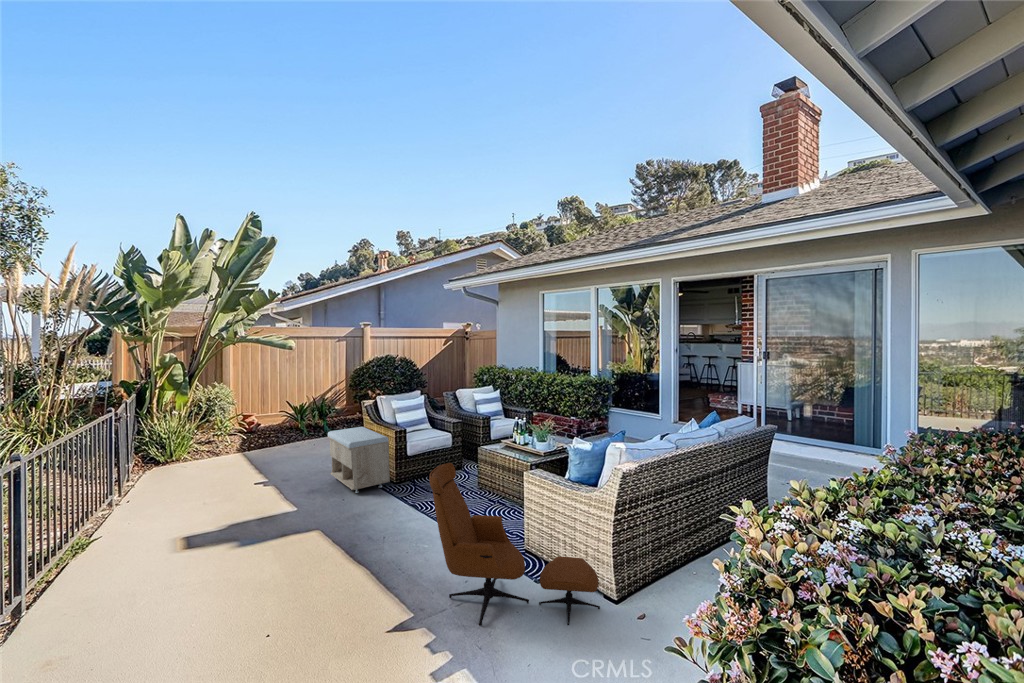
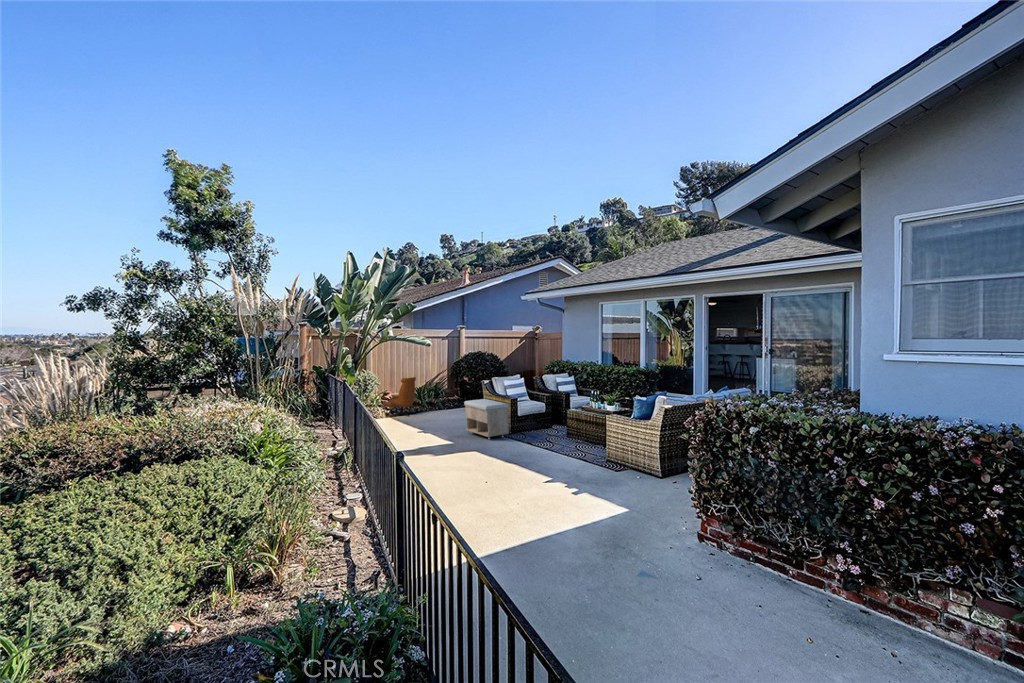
lounge chair: present [429,463,600,625] -> present [381,377,416,416]

